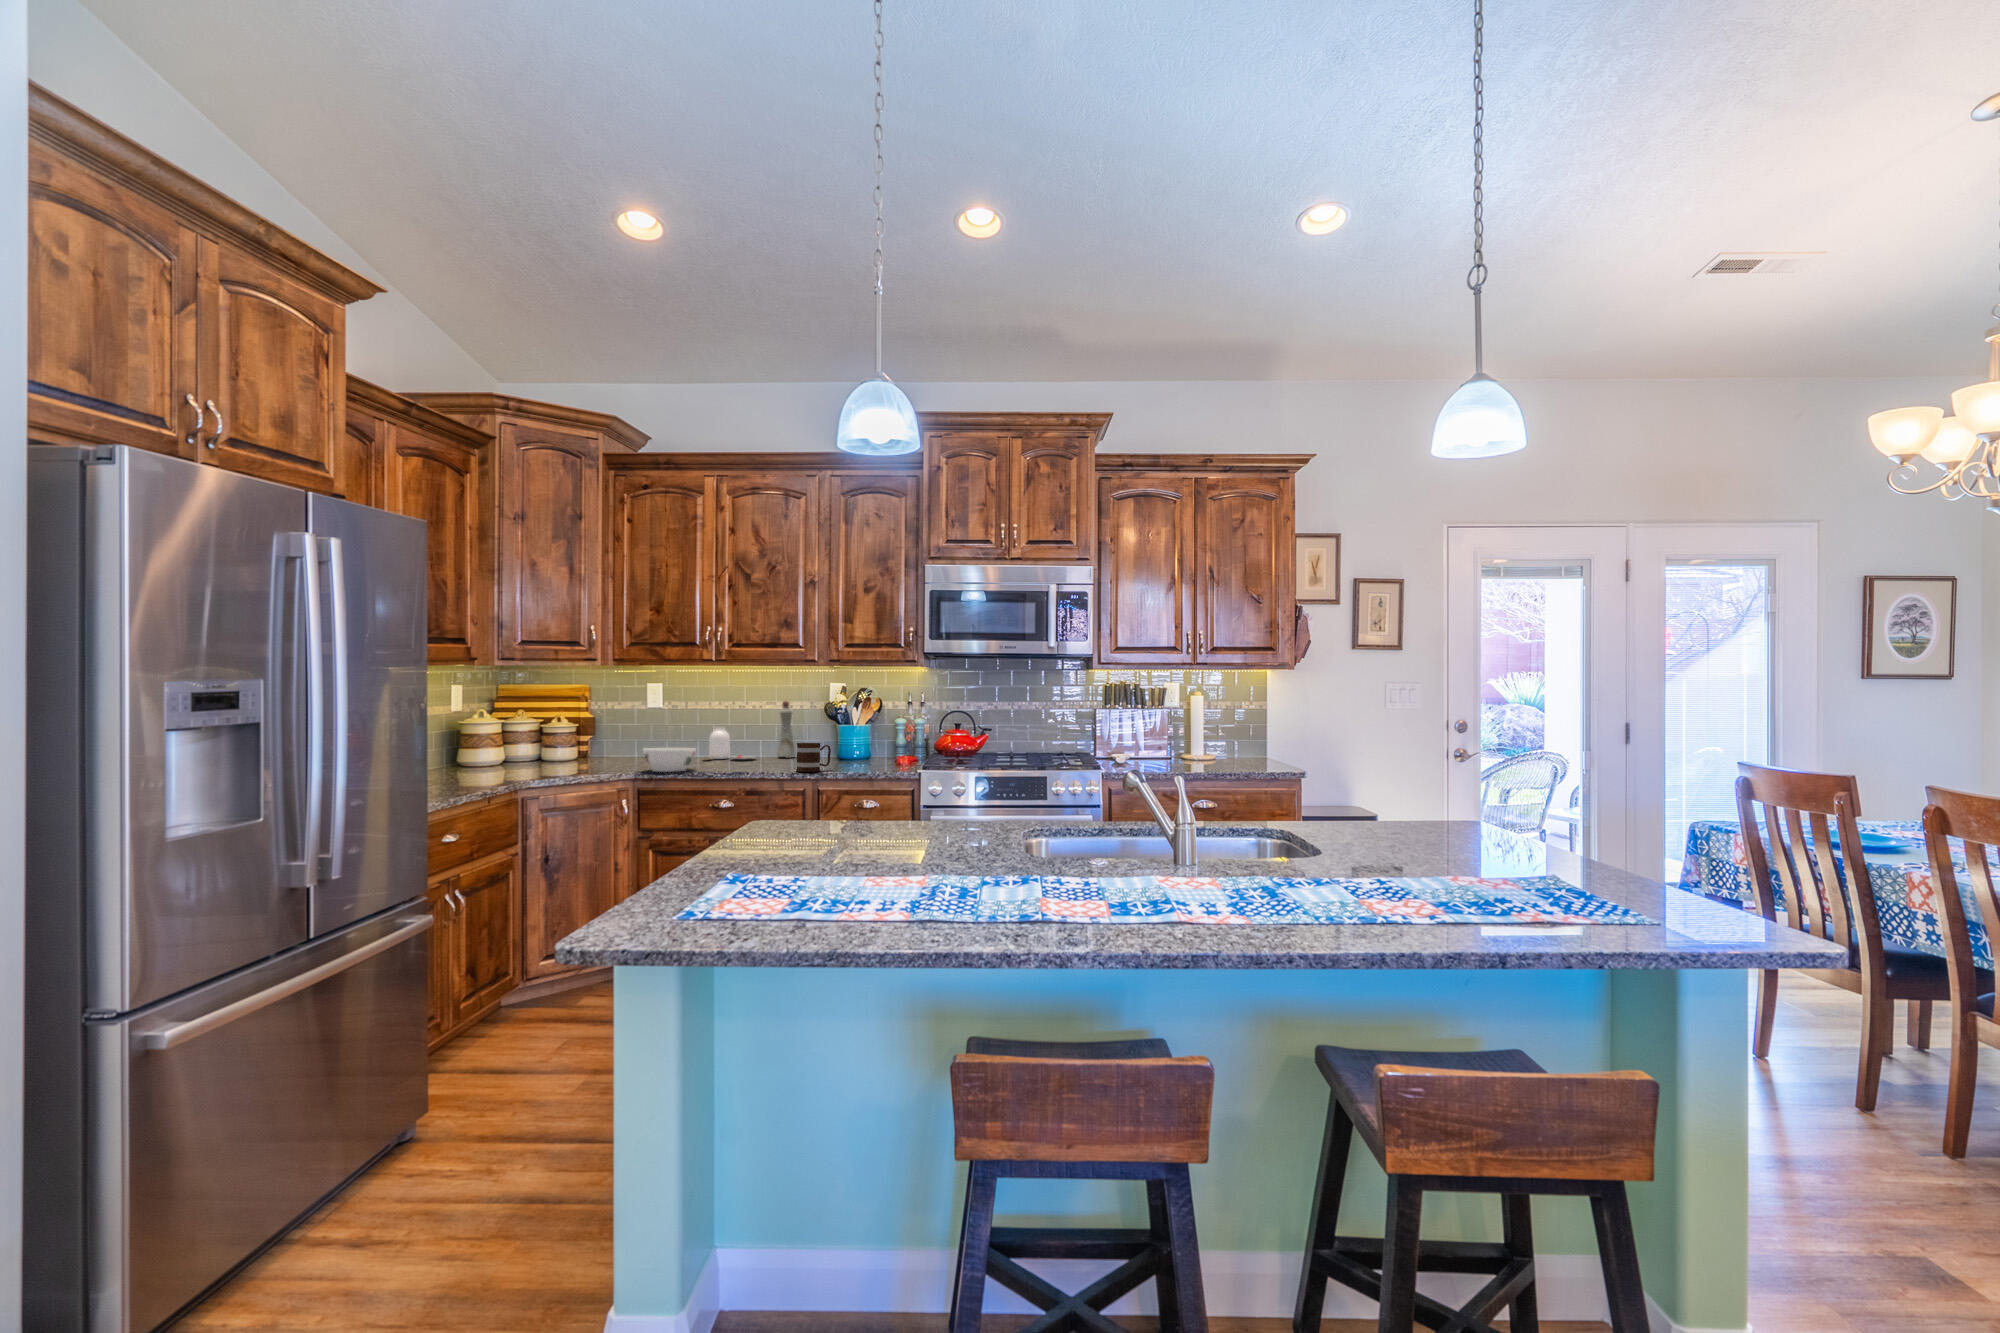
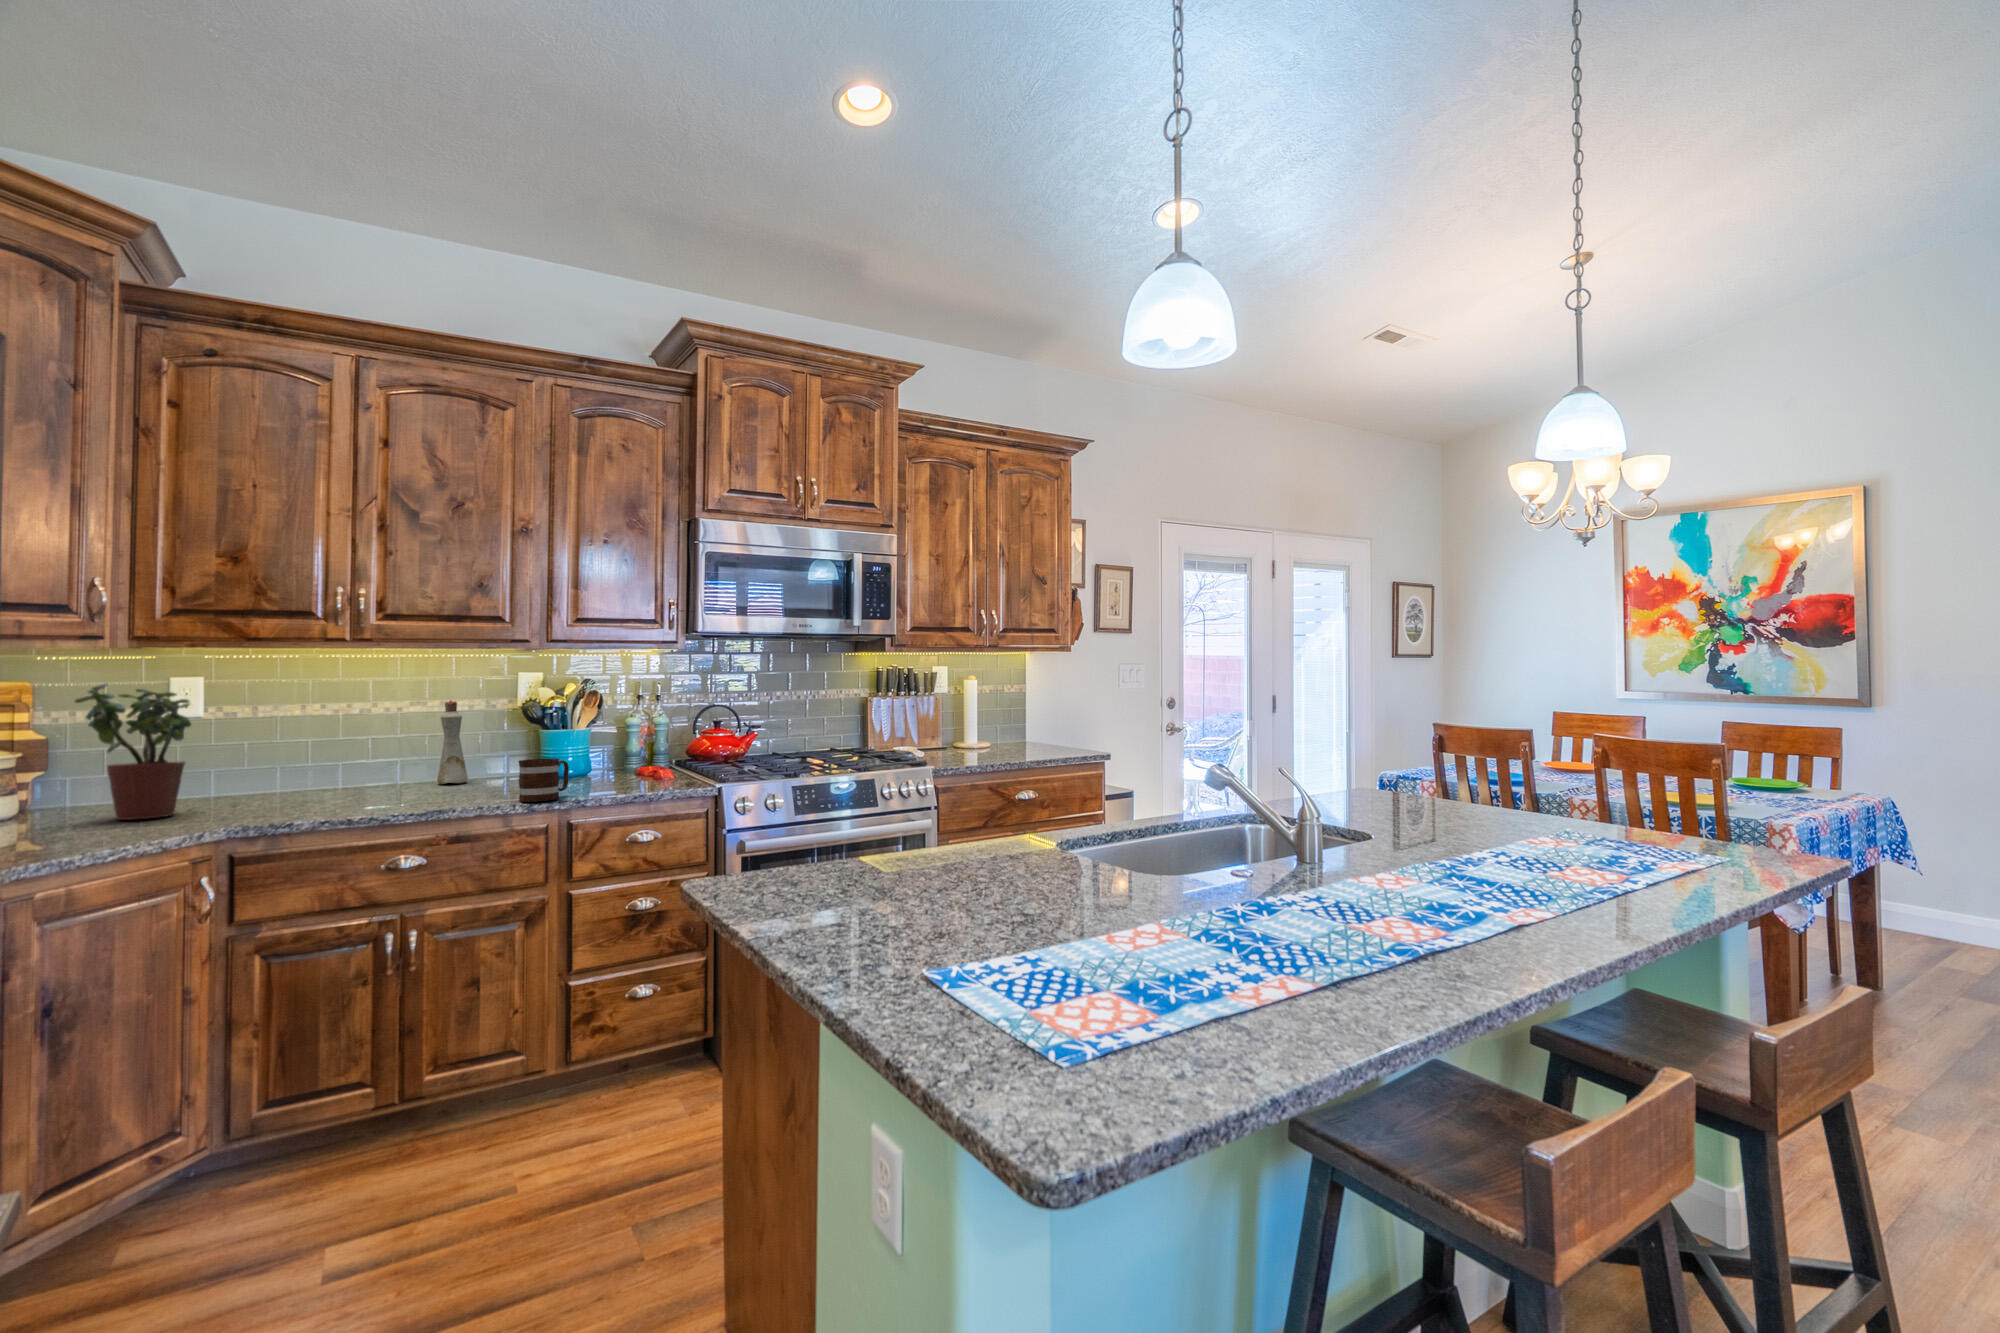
potted plant: none [587,686,640,764] -> present [75,684,191,820]
jar: present [706,727,752,759] -> none [310,745,410,798]
bowl: present [643,748,696,772] -> none [231,780,339,824]

